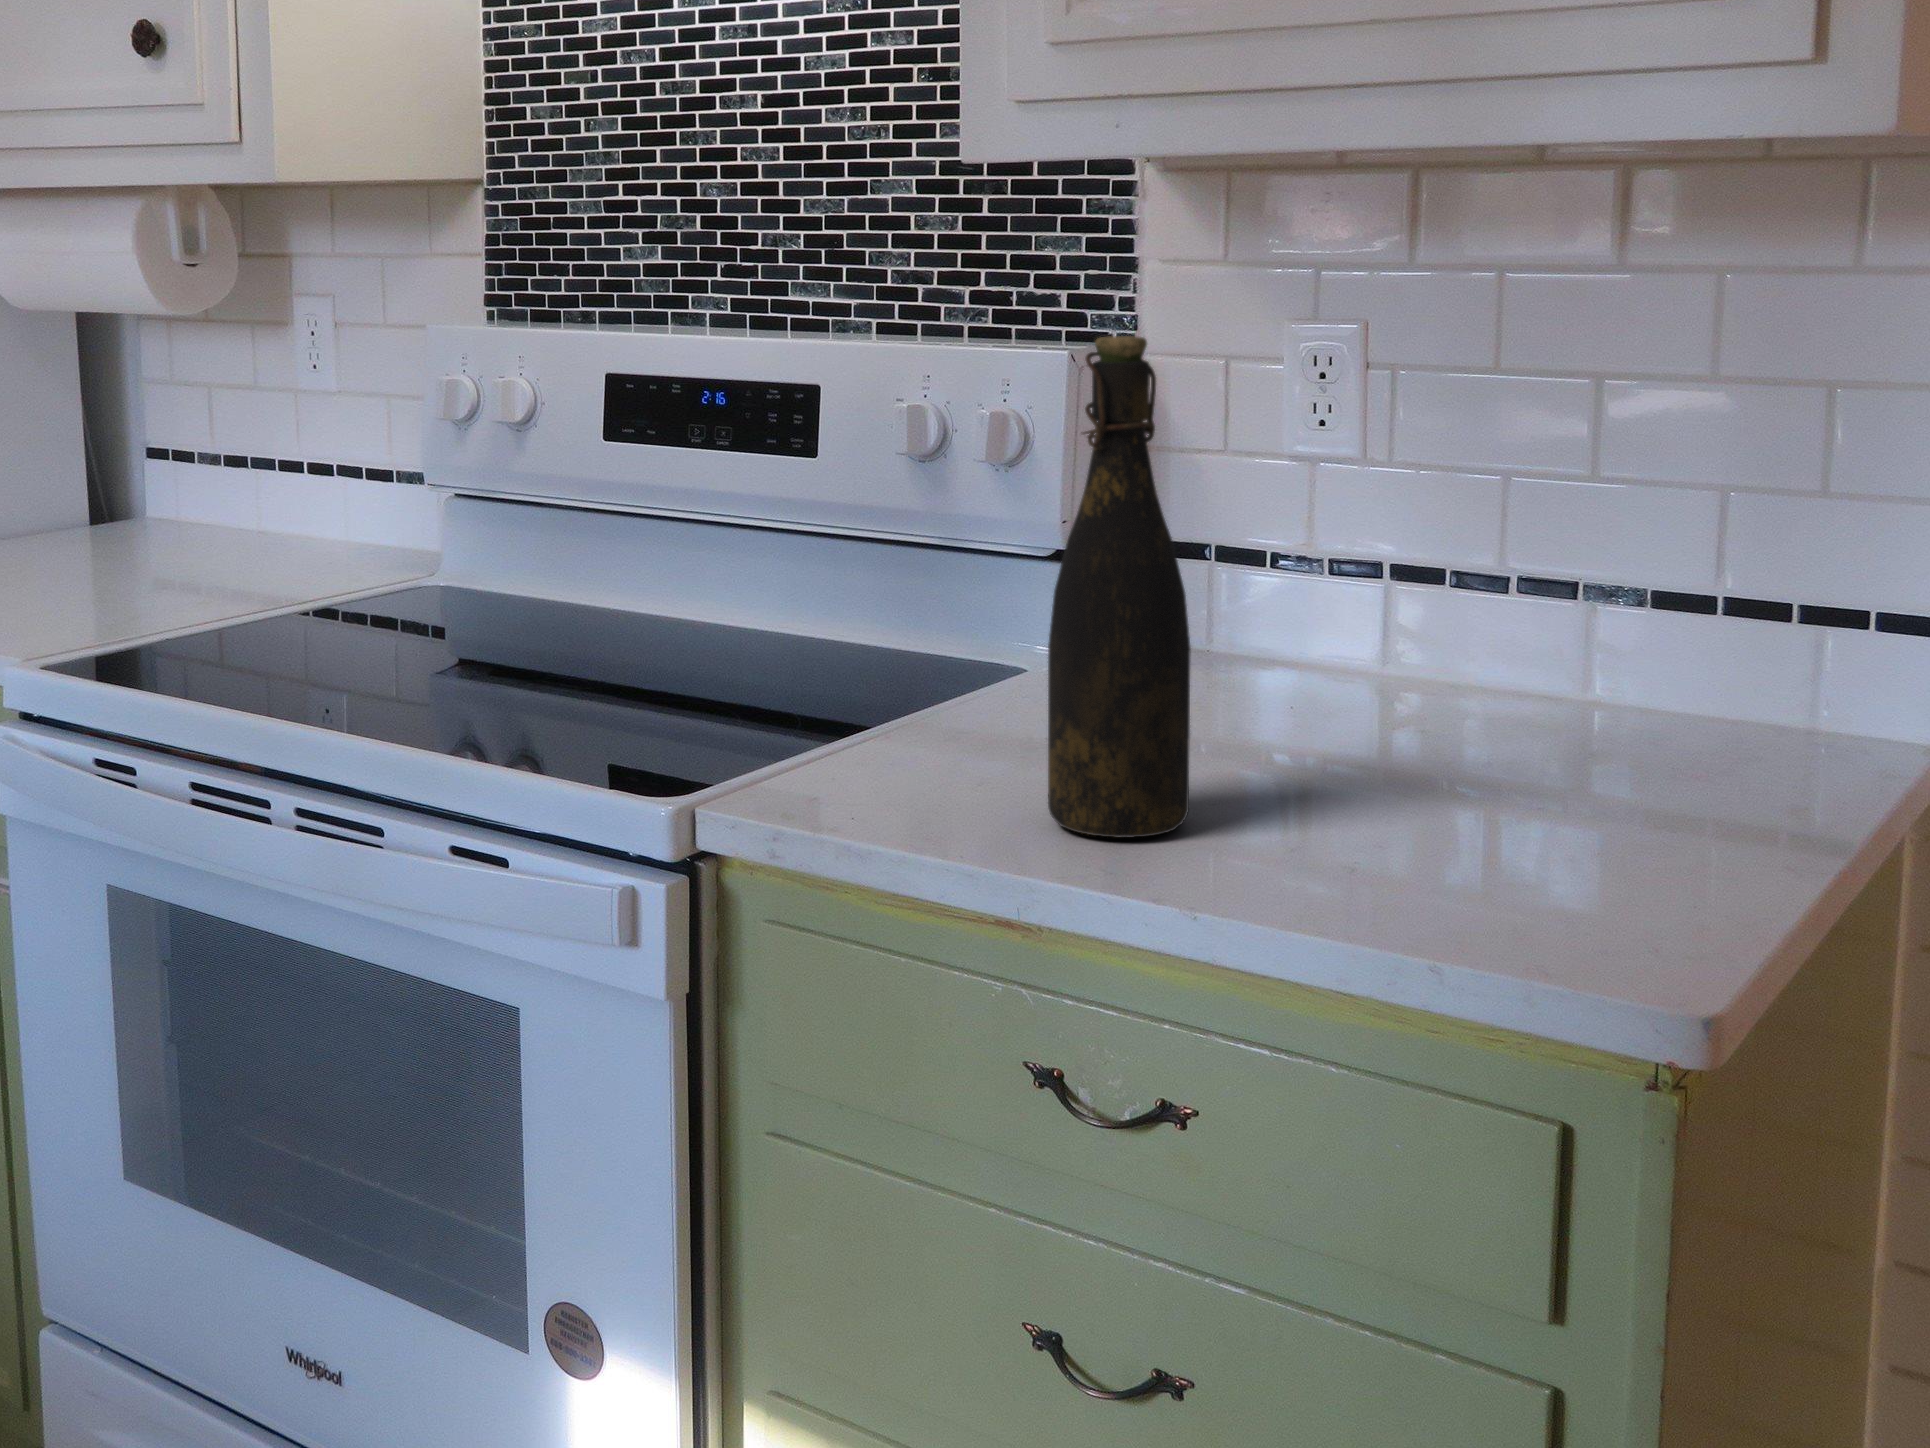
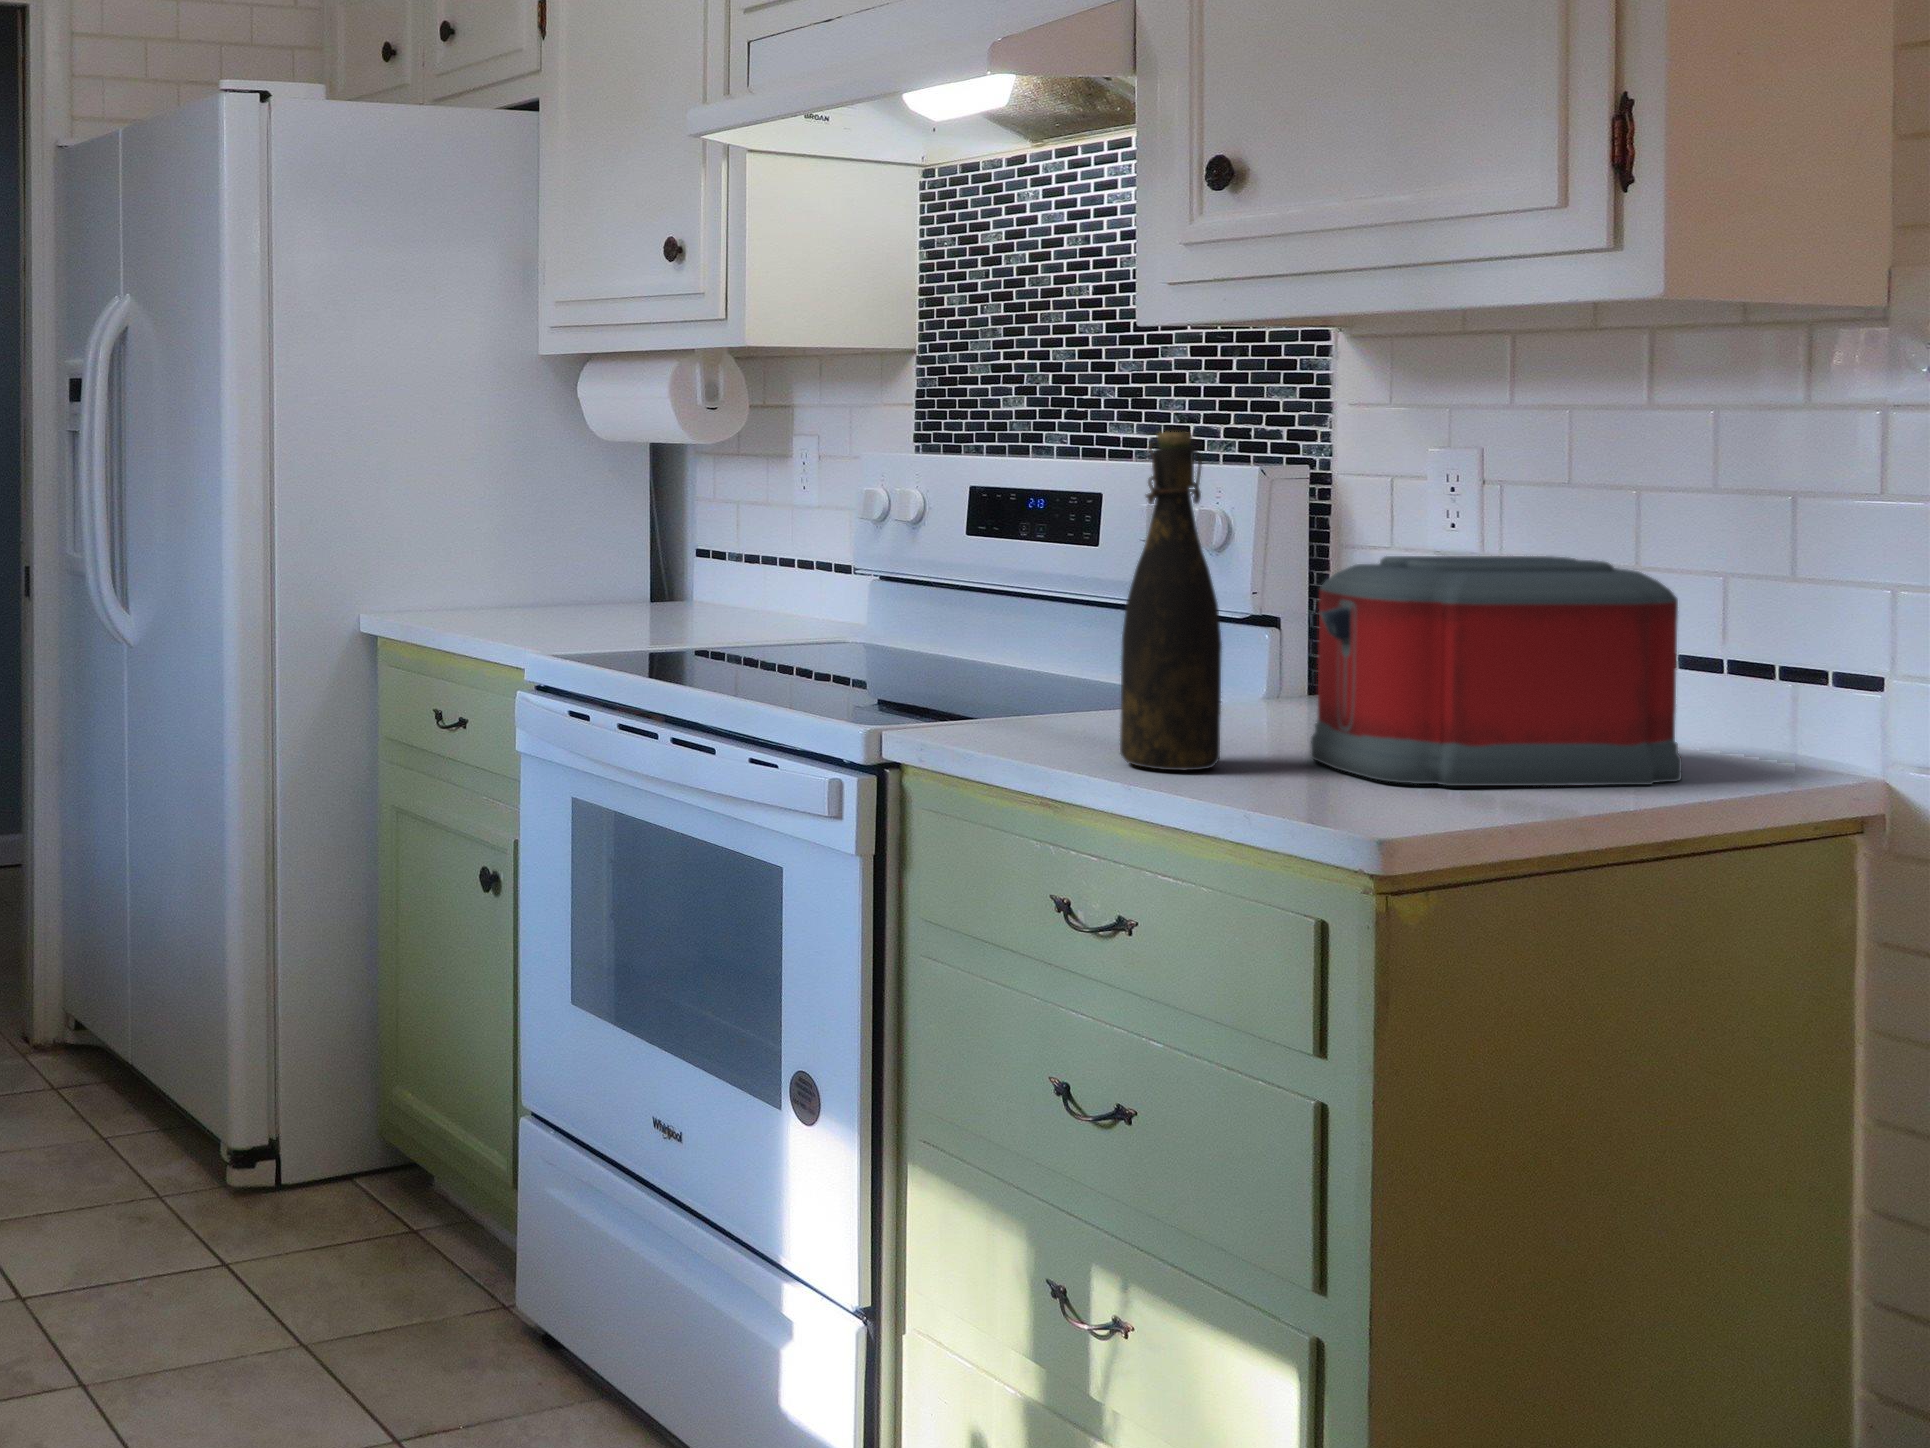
toaster: none [1269,478,1722,828] -> present [1311,556,1682,786]

